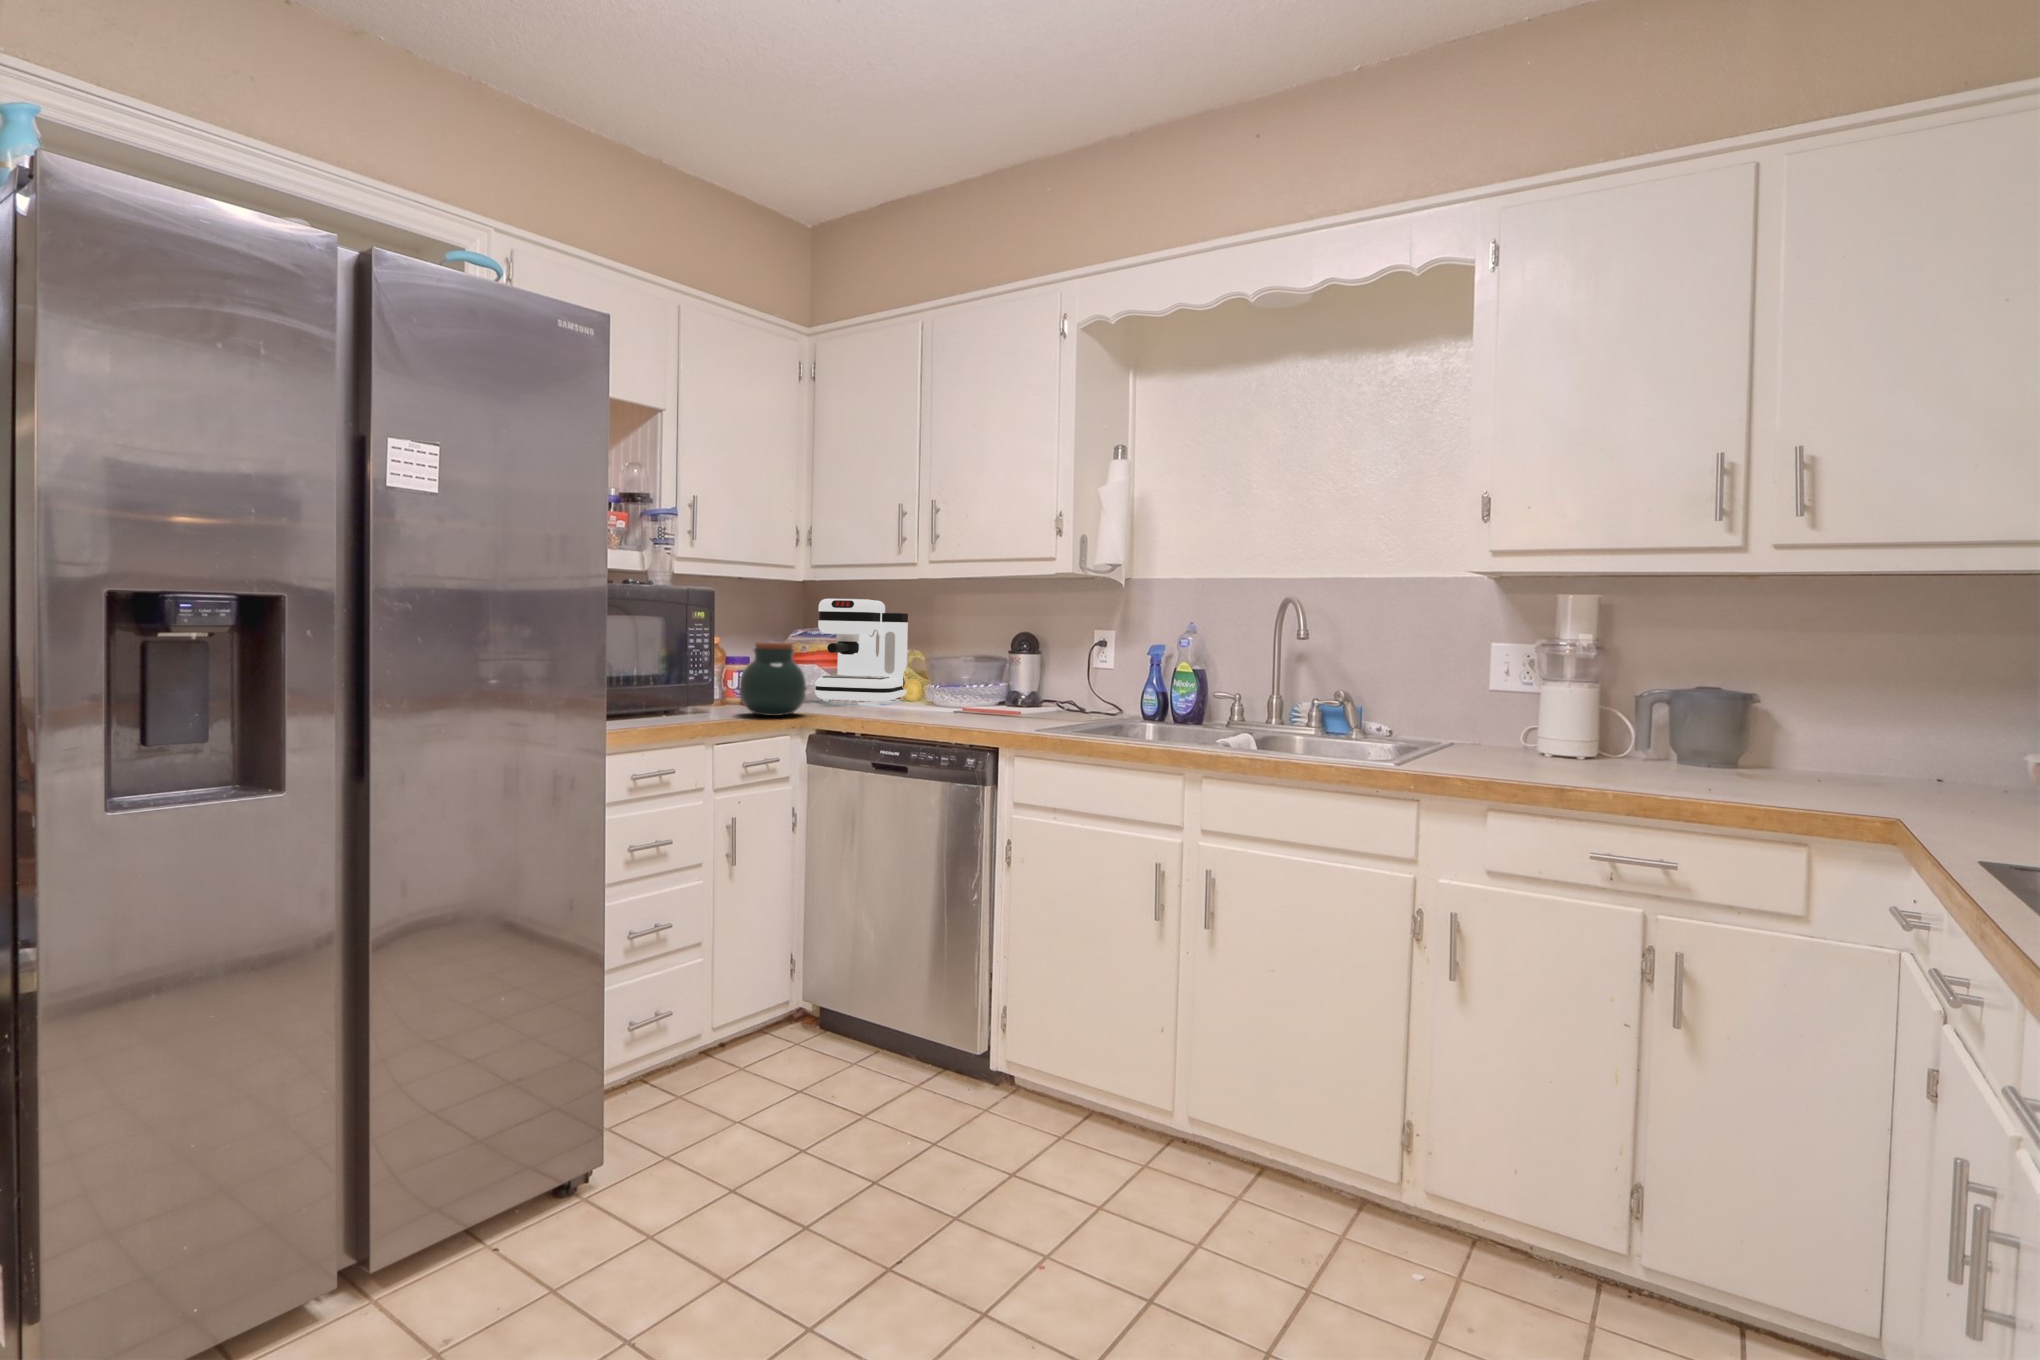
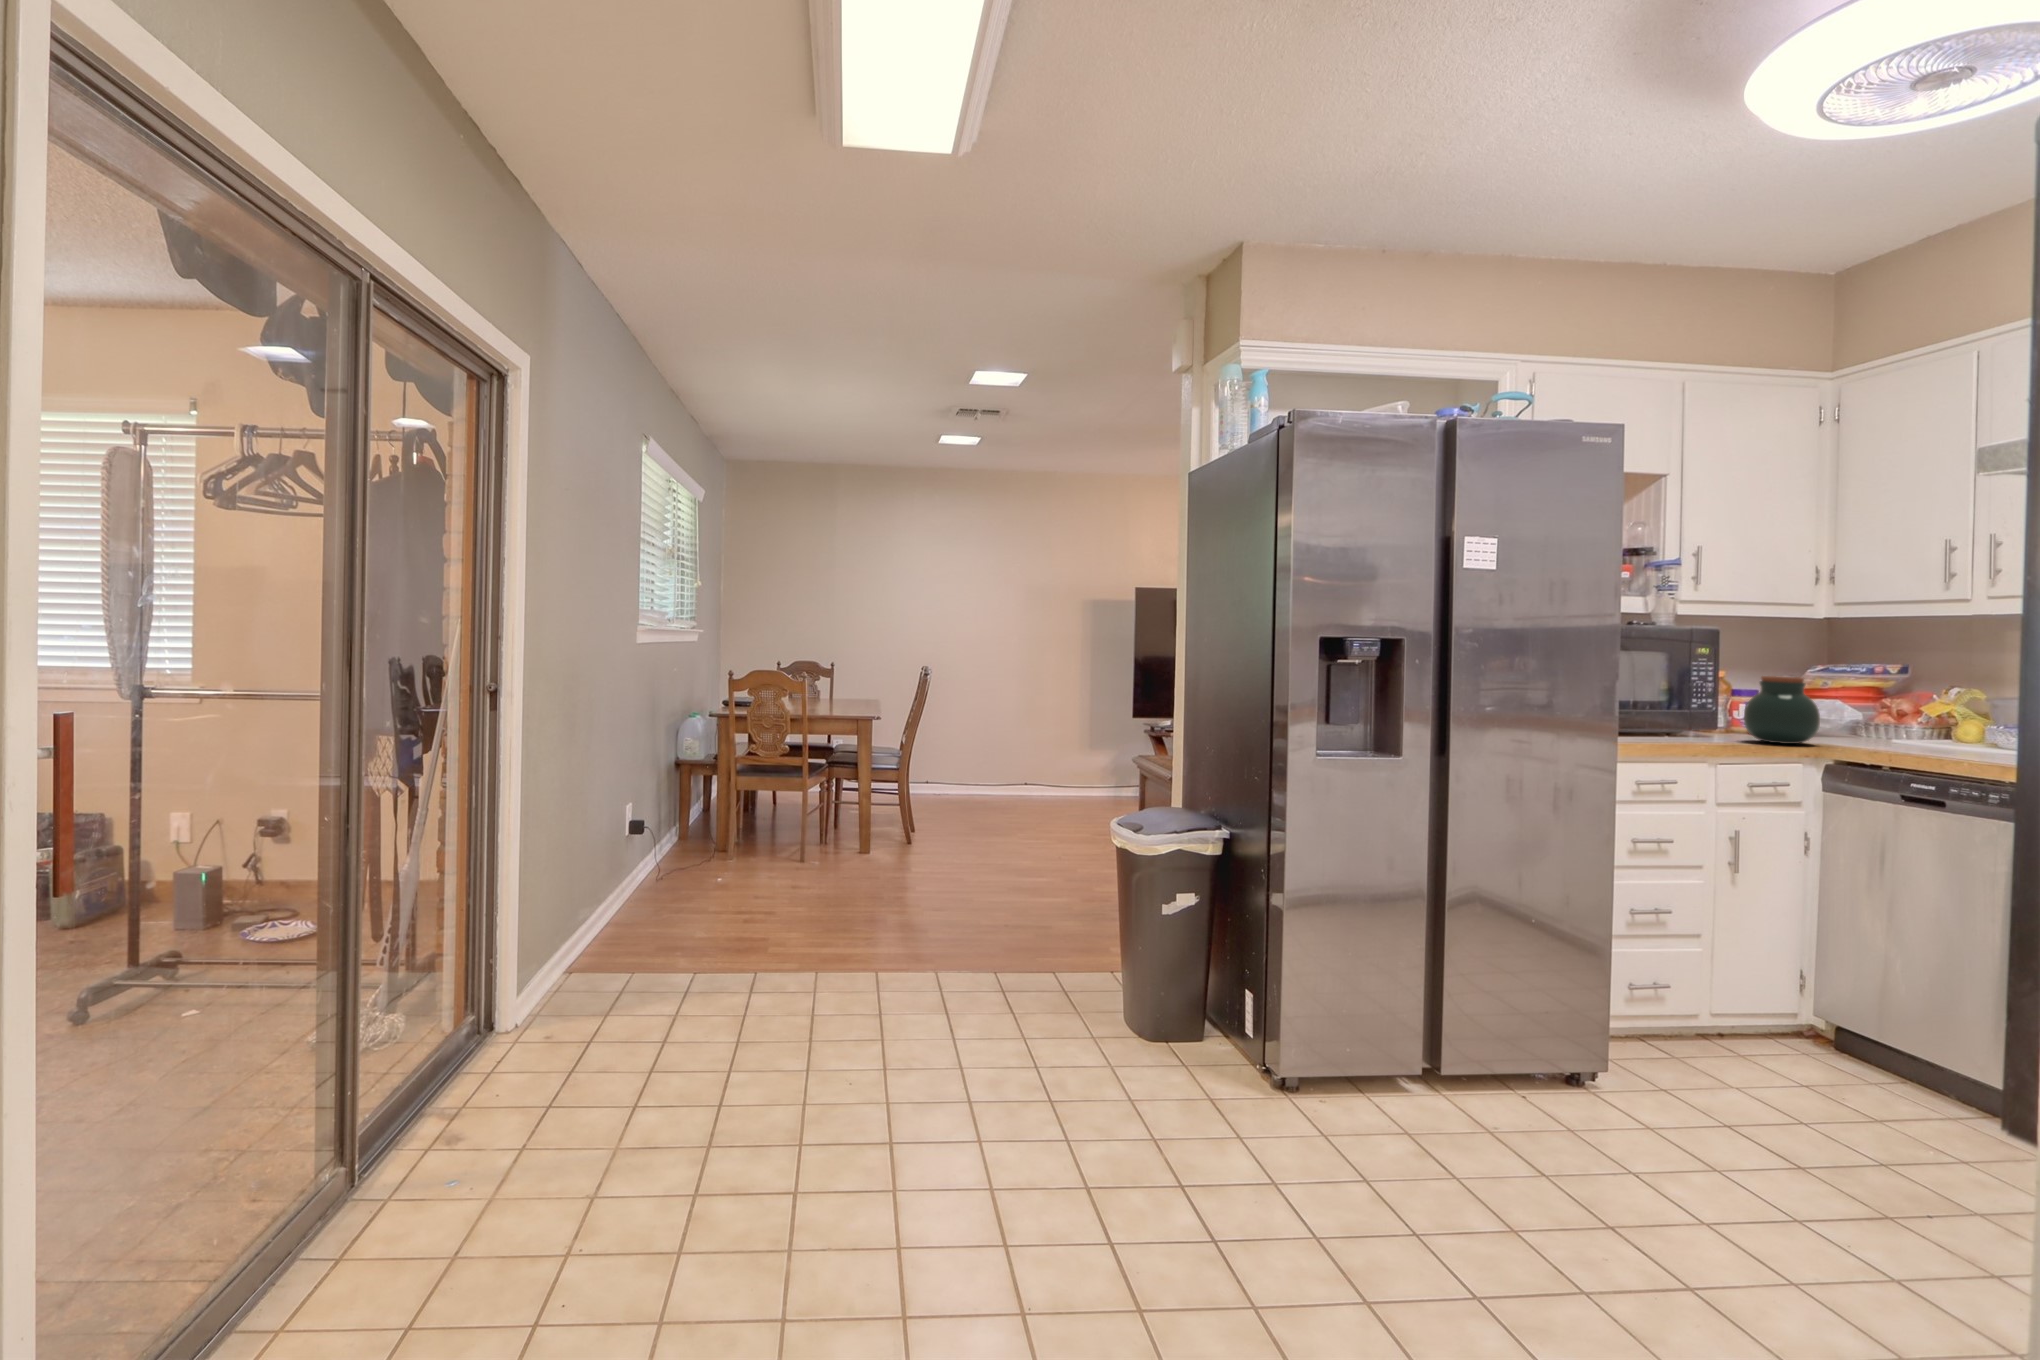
coffee maker: present [815,599,908,703] -> none [1836,635,1965,743]

